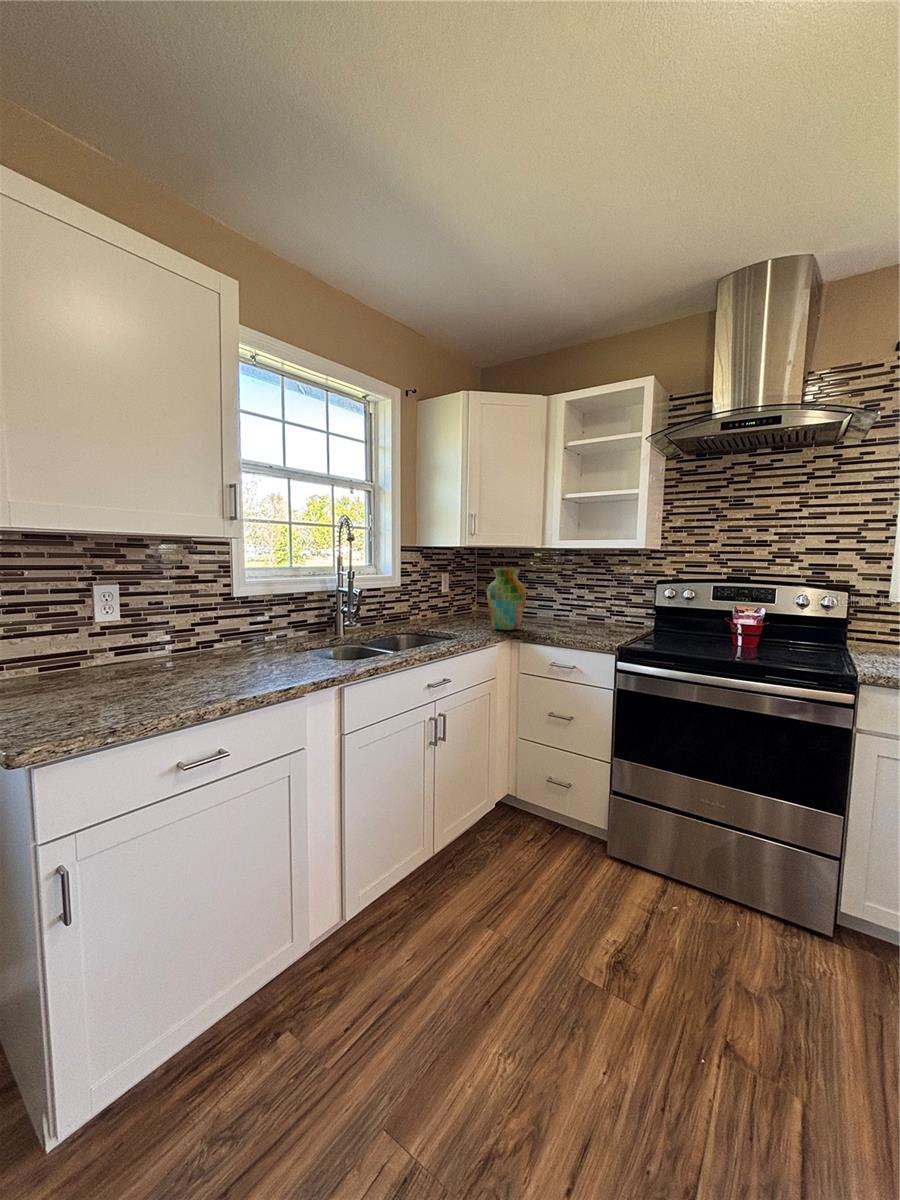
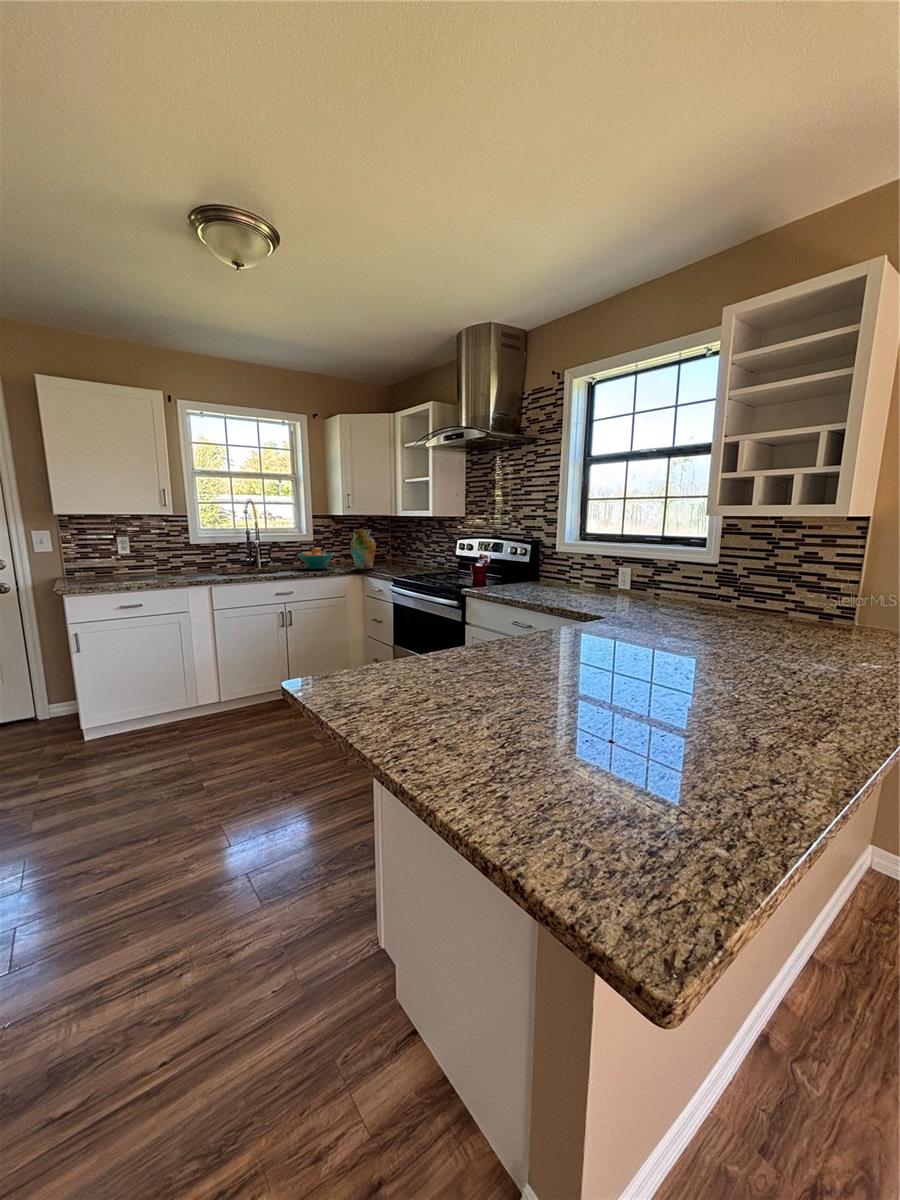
fruit bowl: none [404,597,462,633] -> present [298,548,334,569]

